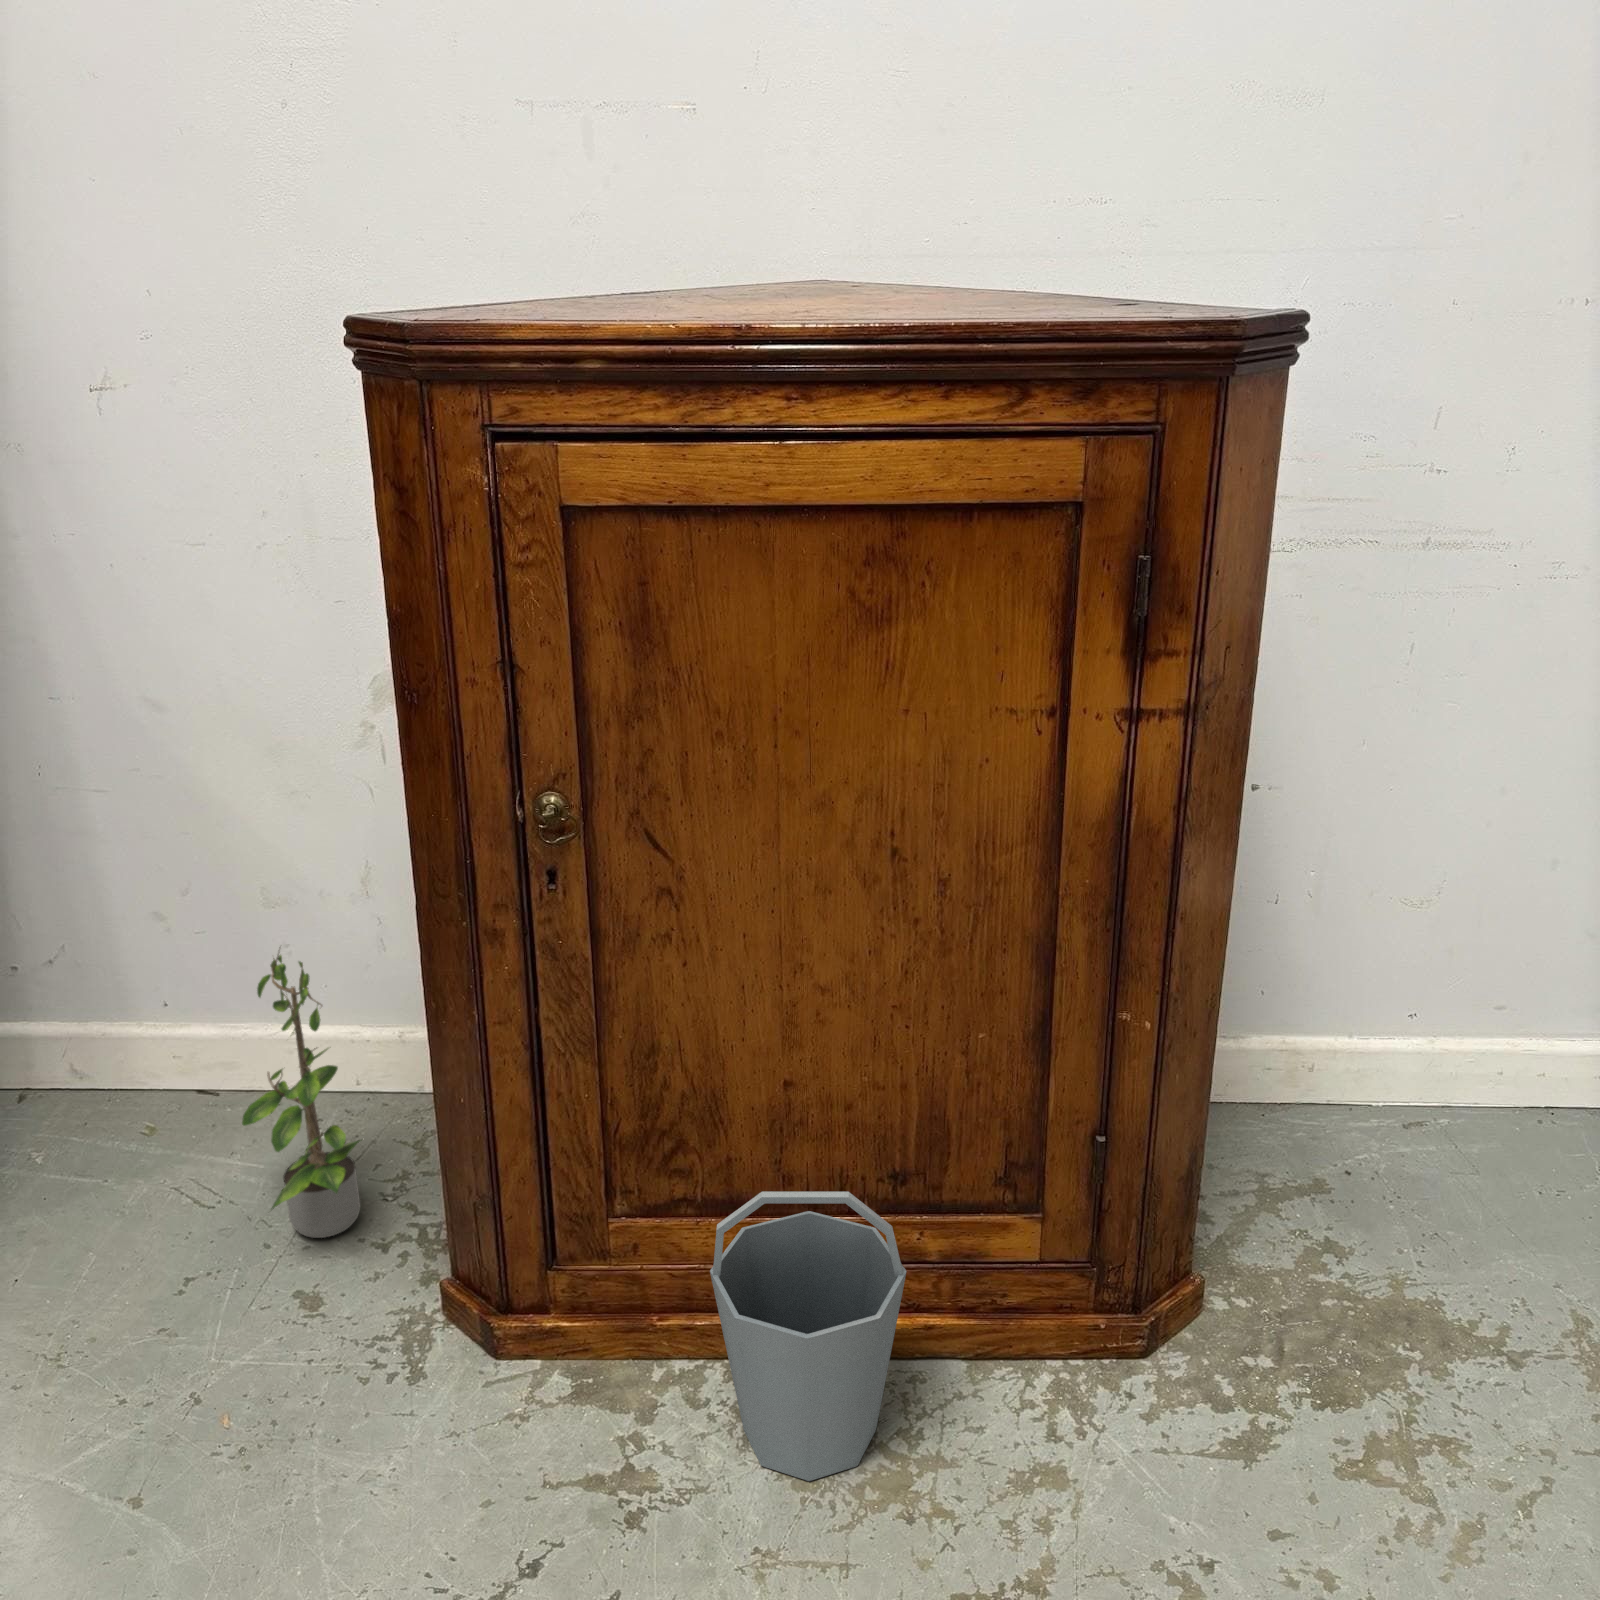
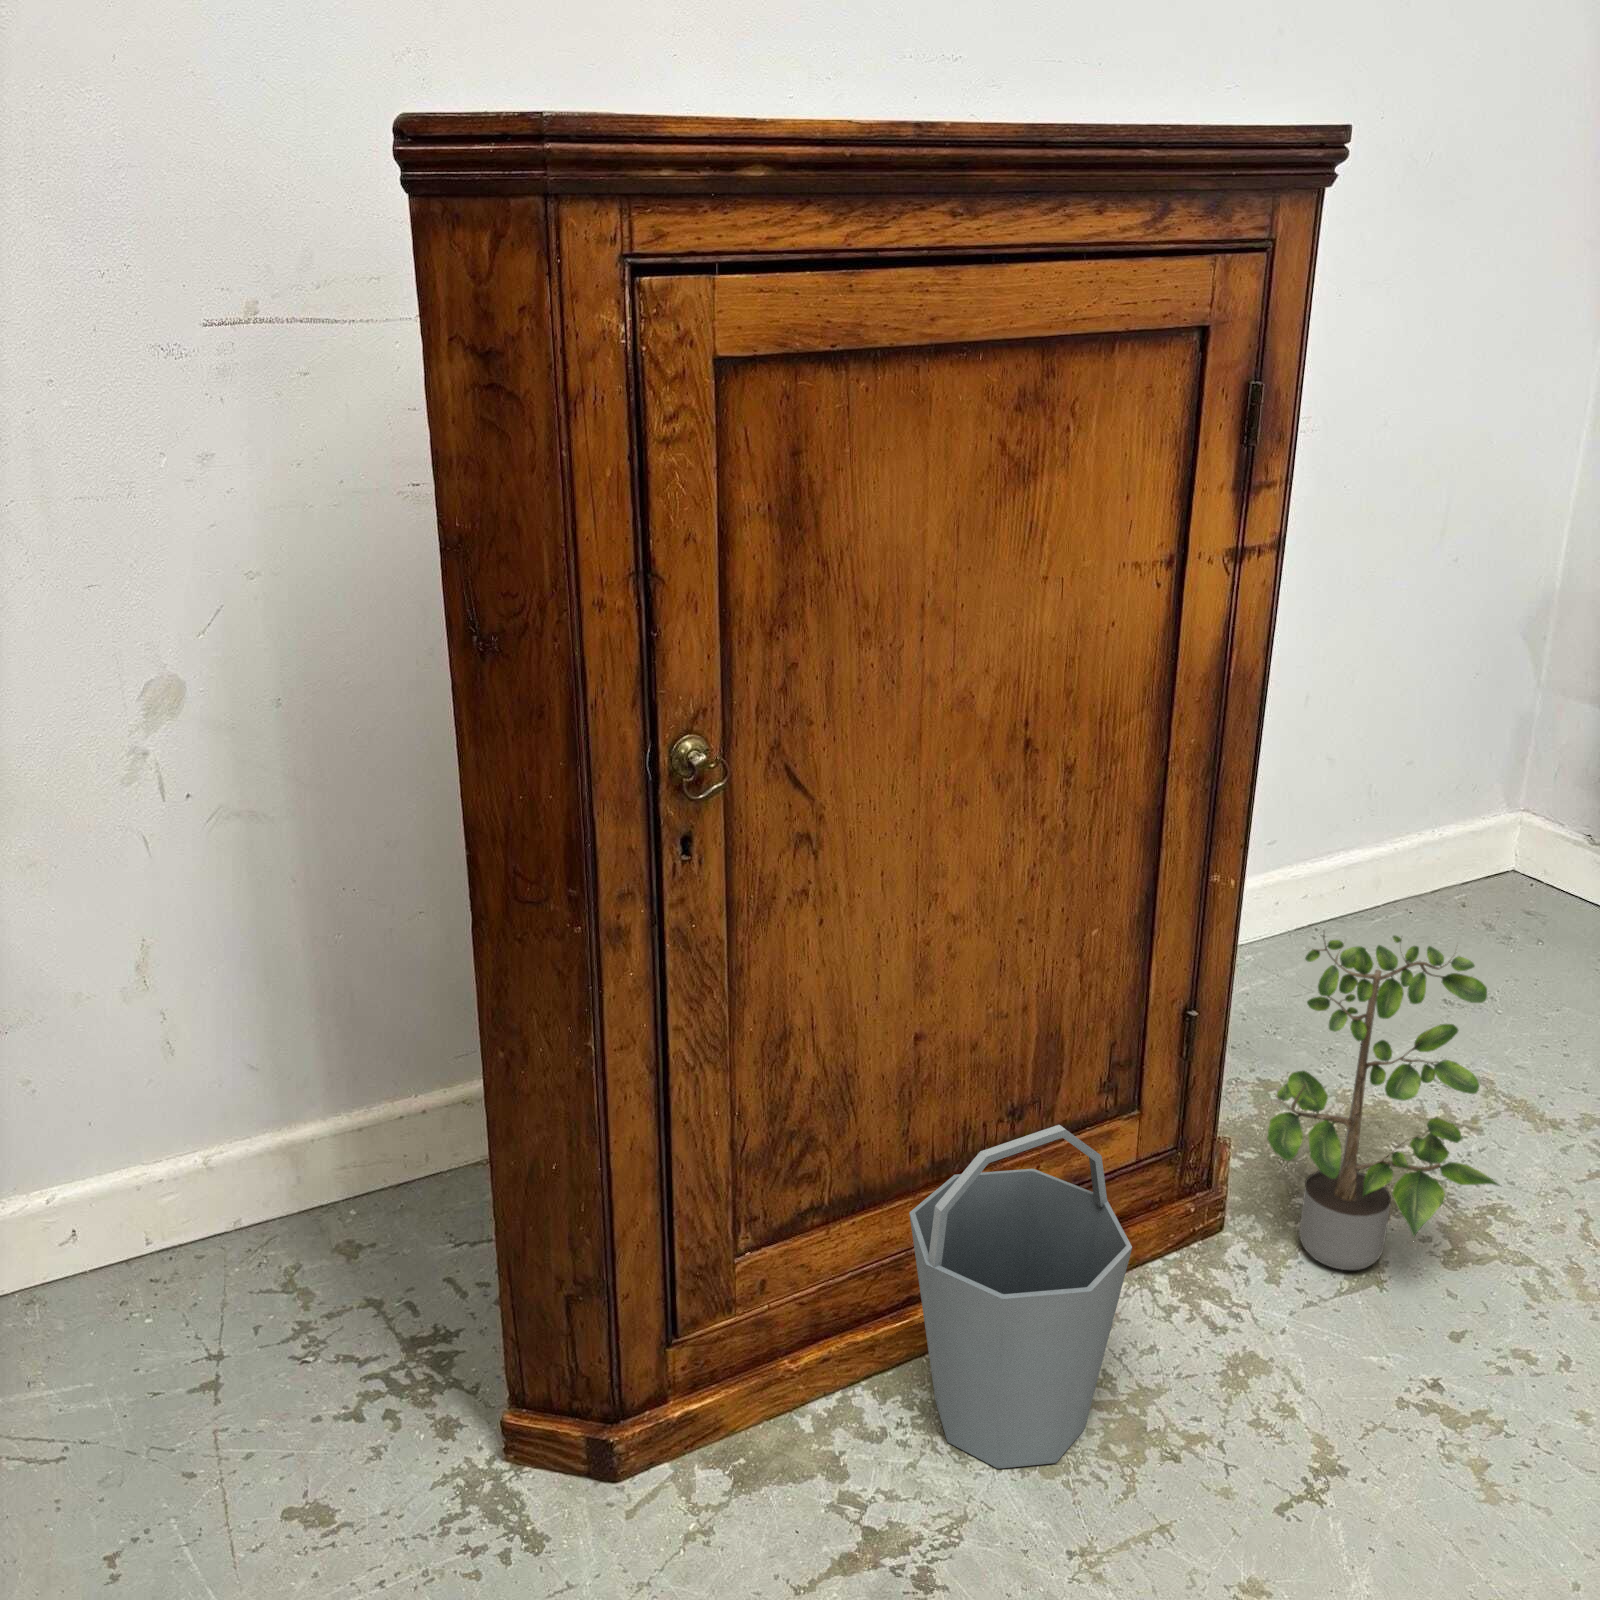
potted plant: present [242,954,360,1238] -> present [1267,936,1499,1270]

